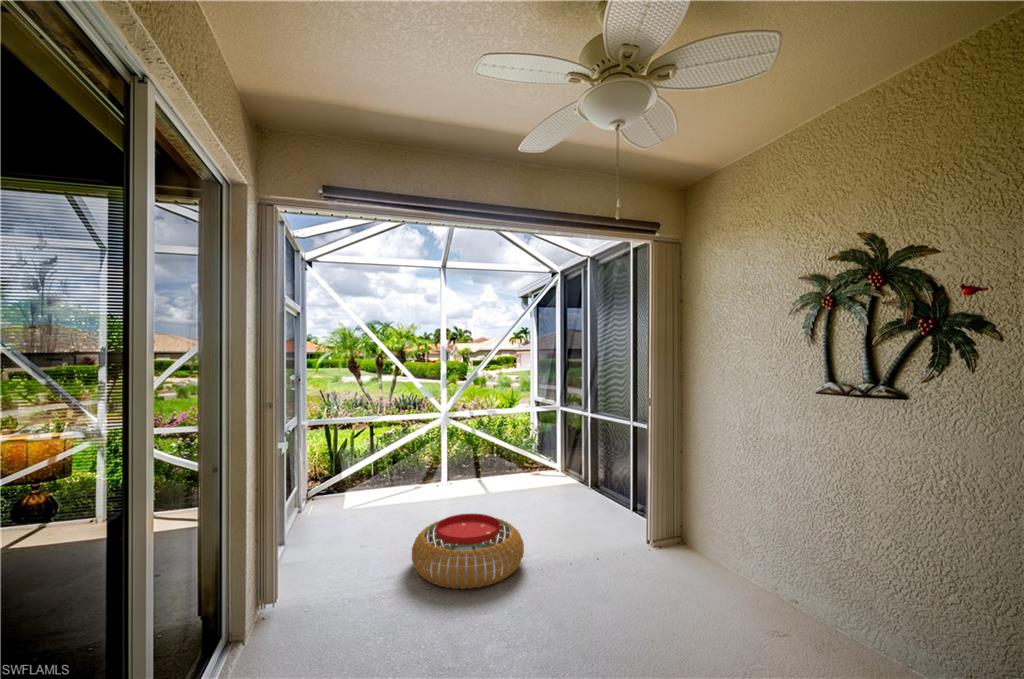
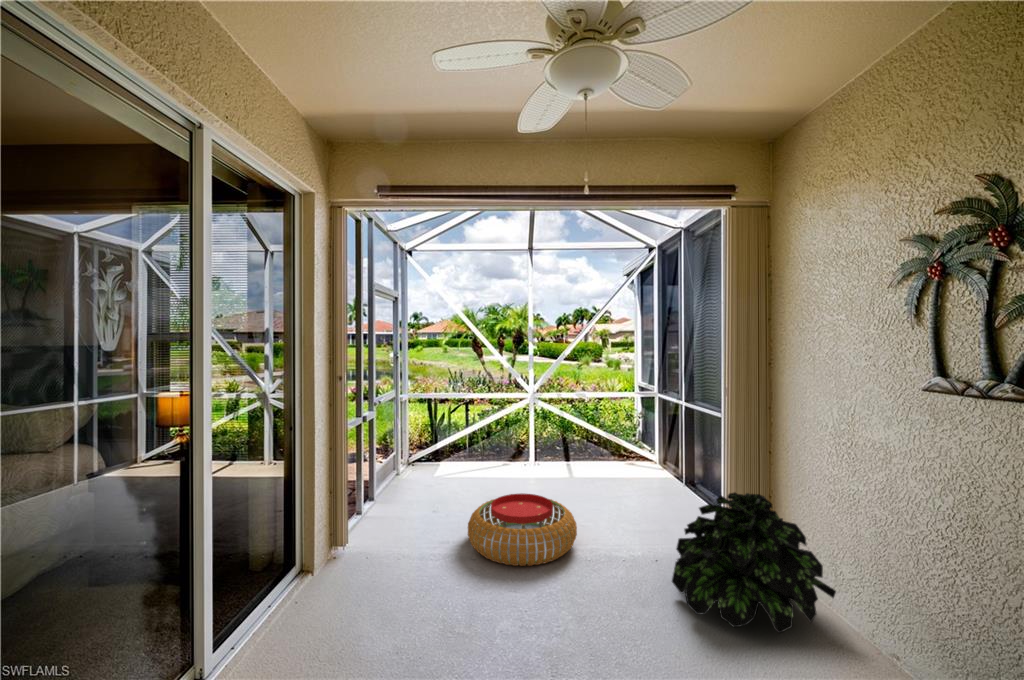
potted plant: none [623,489,755,609] -> present [672,492,836,633]

